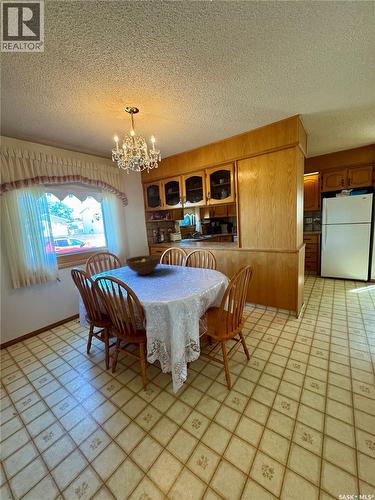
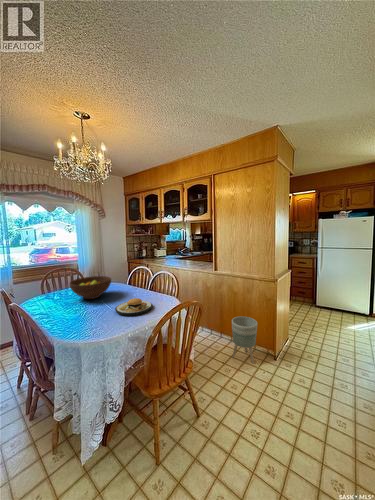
plate: none [175,264,204,283] -> present [115,298,152,316]
planter: none [259,285,282,322] -> present [232,316,258,364]

